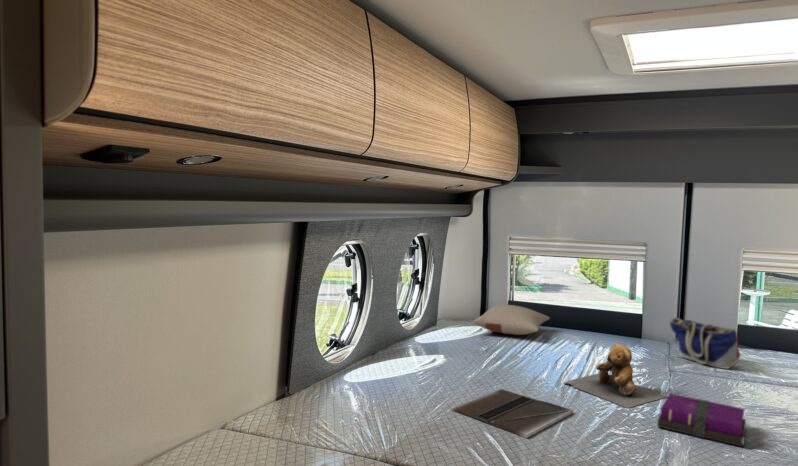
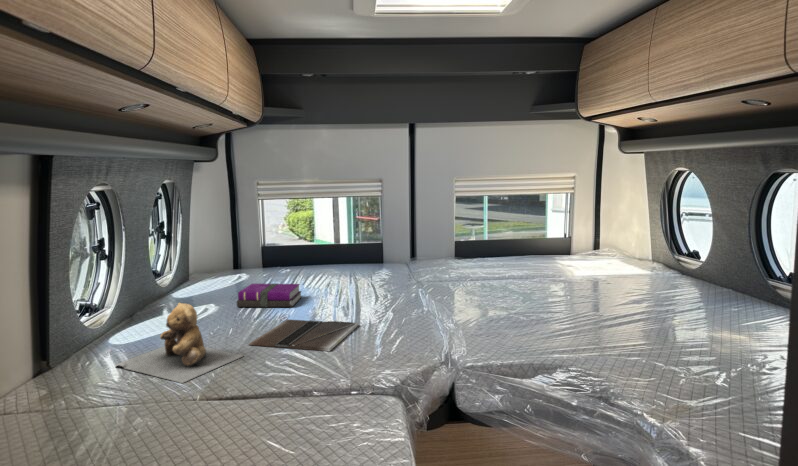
pillow: present [474,305,550,335] -> none [234,248,305,276]
tote bag: present [670,318,740,369] -> none [410,239,464,275]
teddy bear: present [564,343,667,408] -> present [115,303,242,383]
notebook: present [658,394,746,447] -> present [237,283,301,307]

